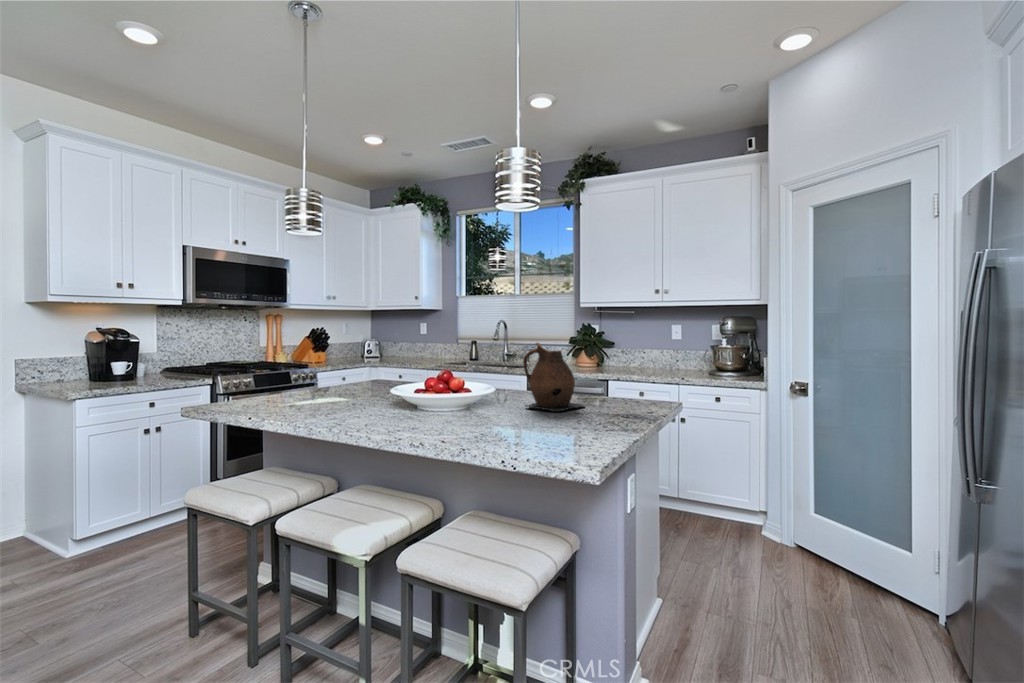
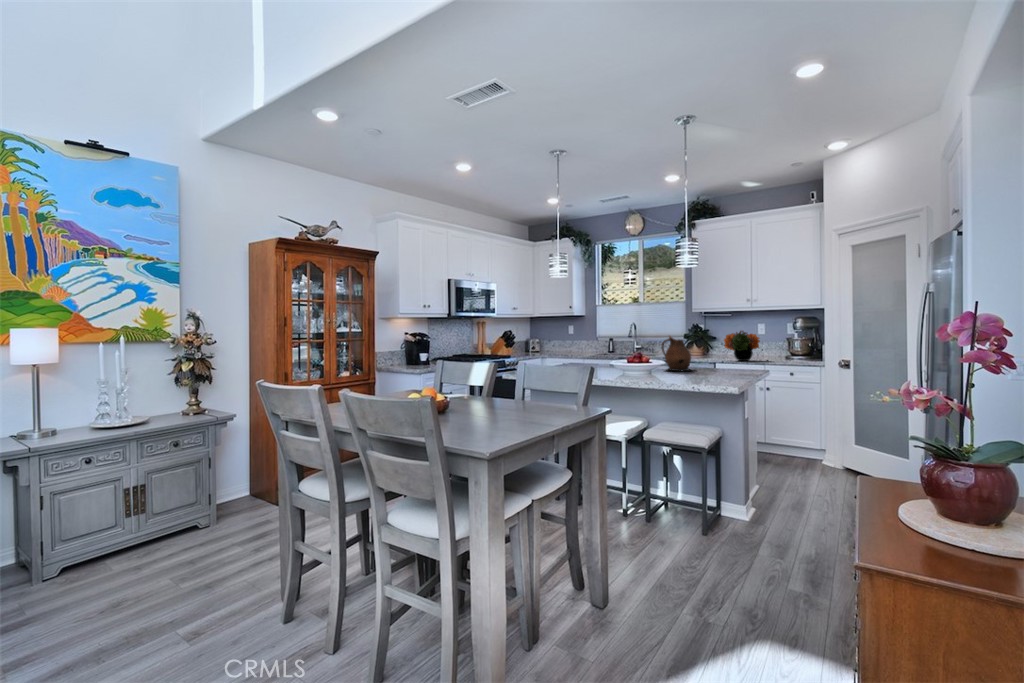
flower arrangement: none [623,334,674,378] -> present [724,331,760,361]

